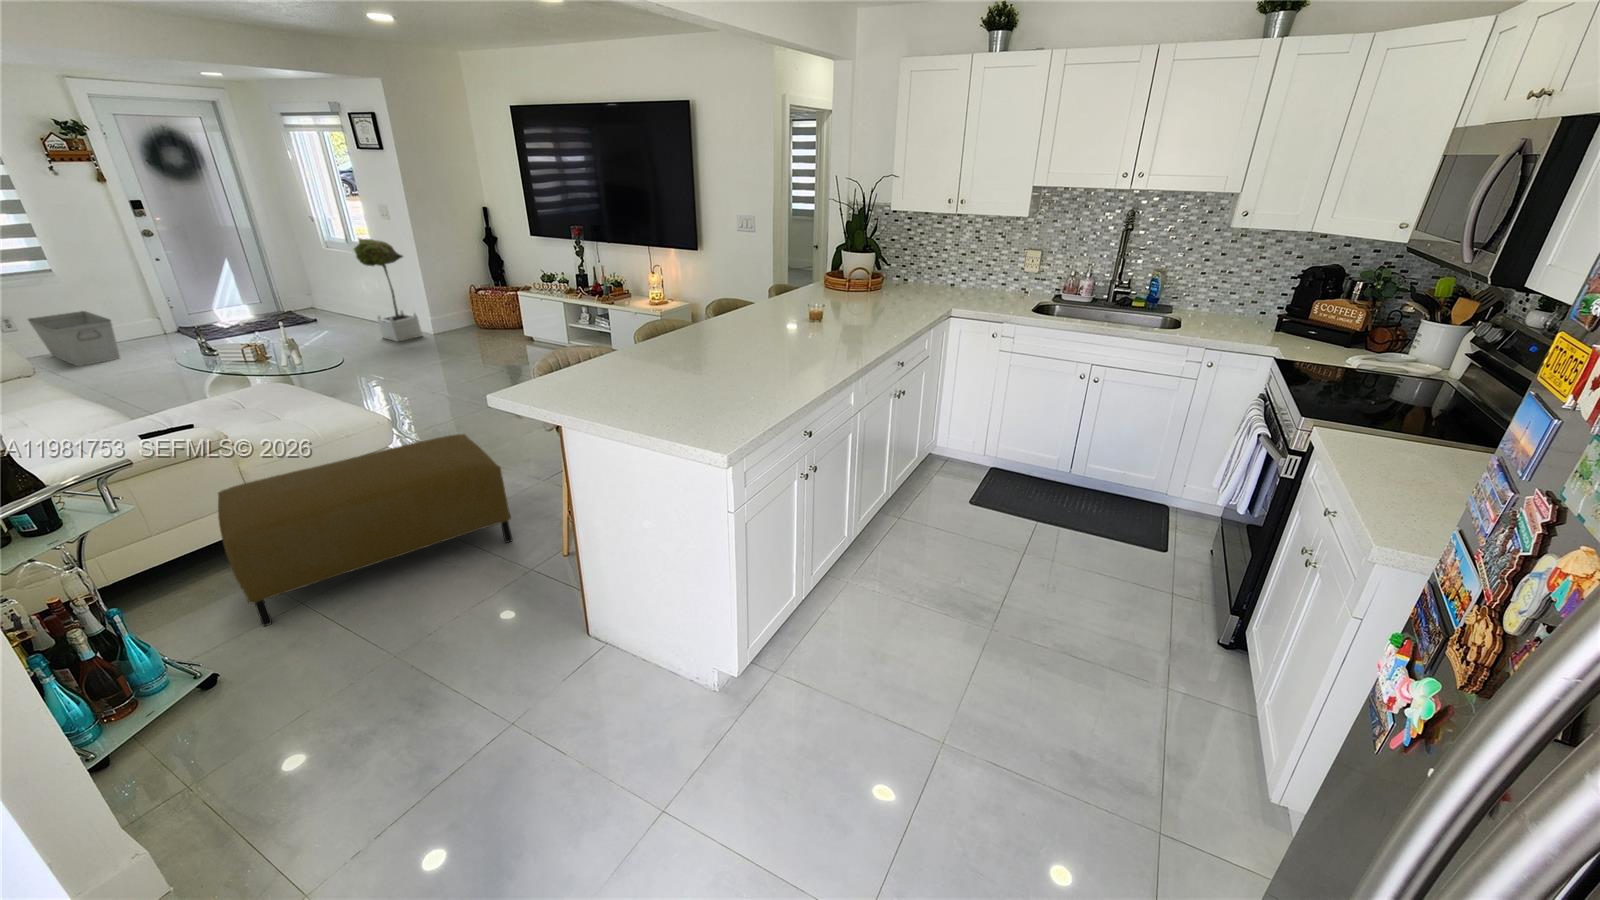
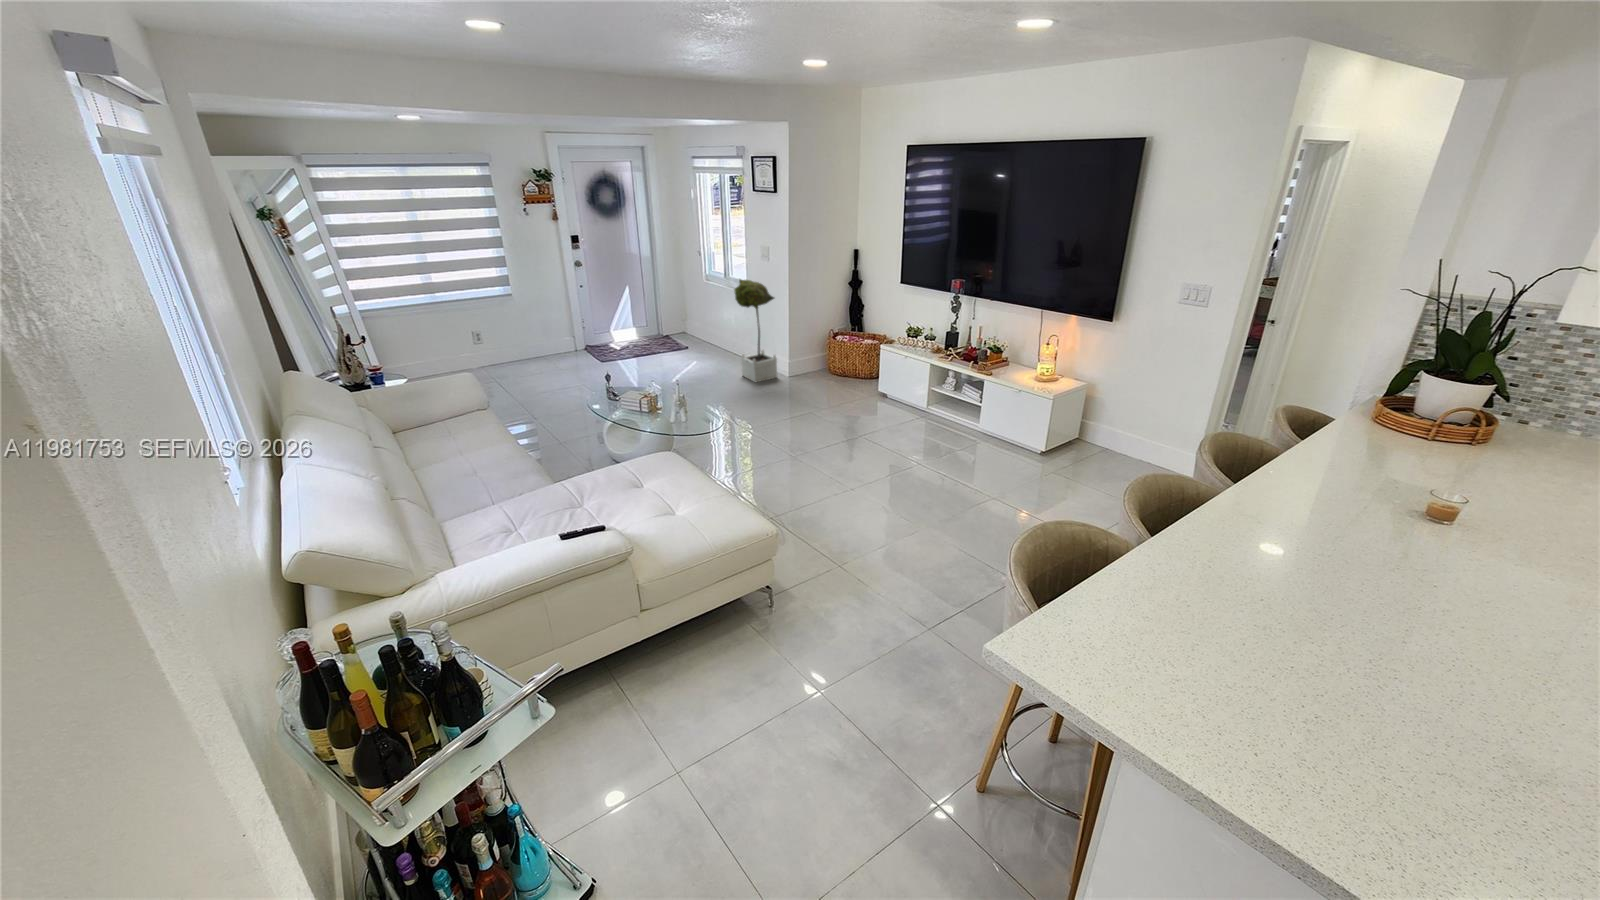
storage bin: present [28,311,120,366] -> none [491,330,544,379]
ottoman: present [218,434,512,626] -> none [615,581,924,824]

